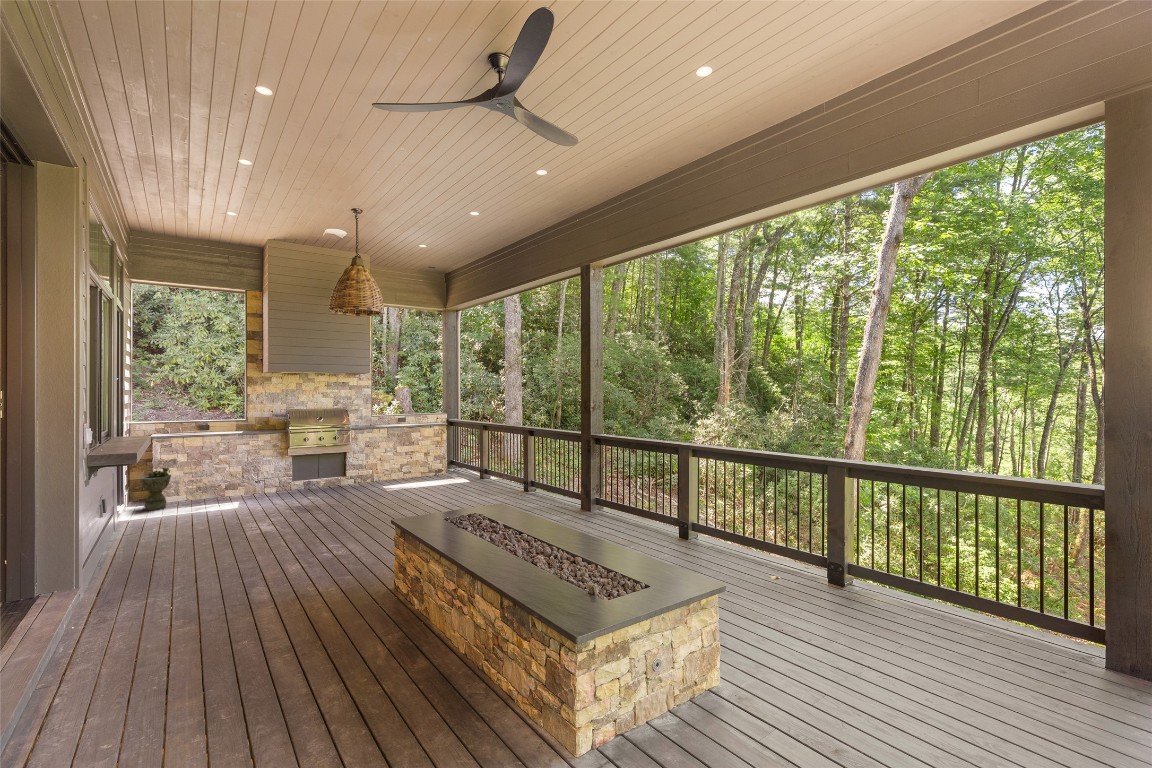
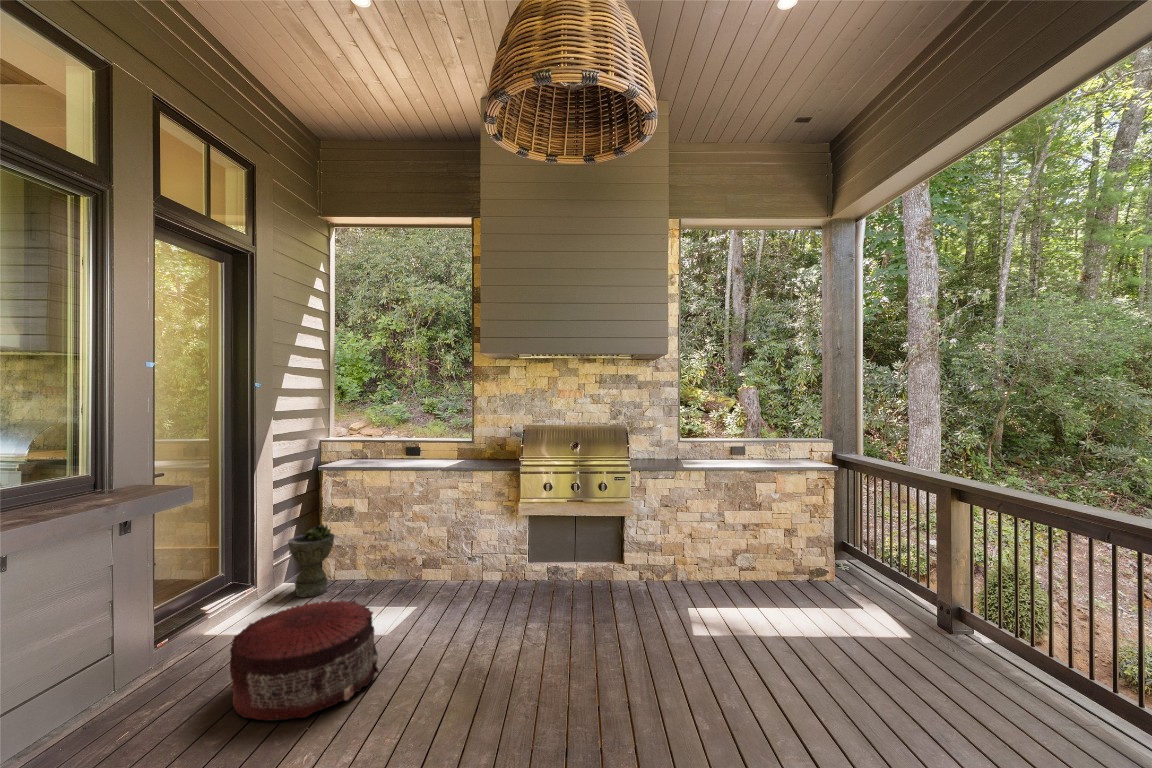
pouf: none [185,488,254,527] -> present [230,600,378,721]

